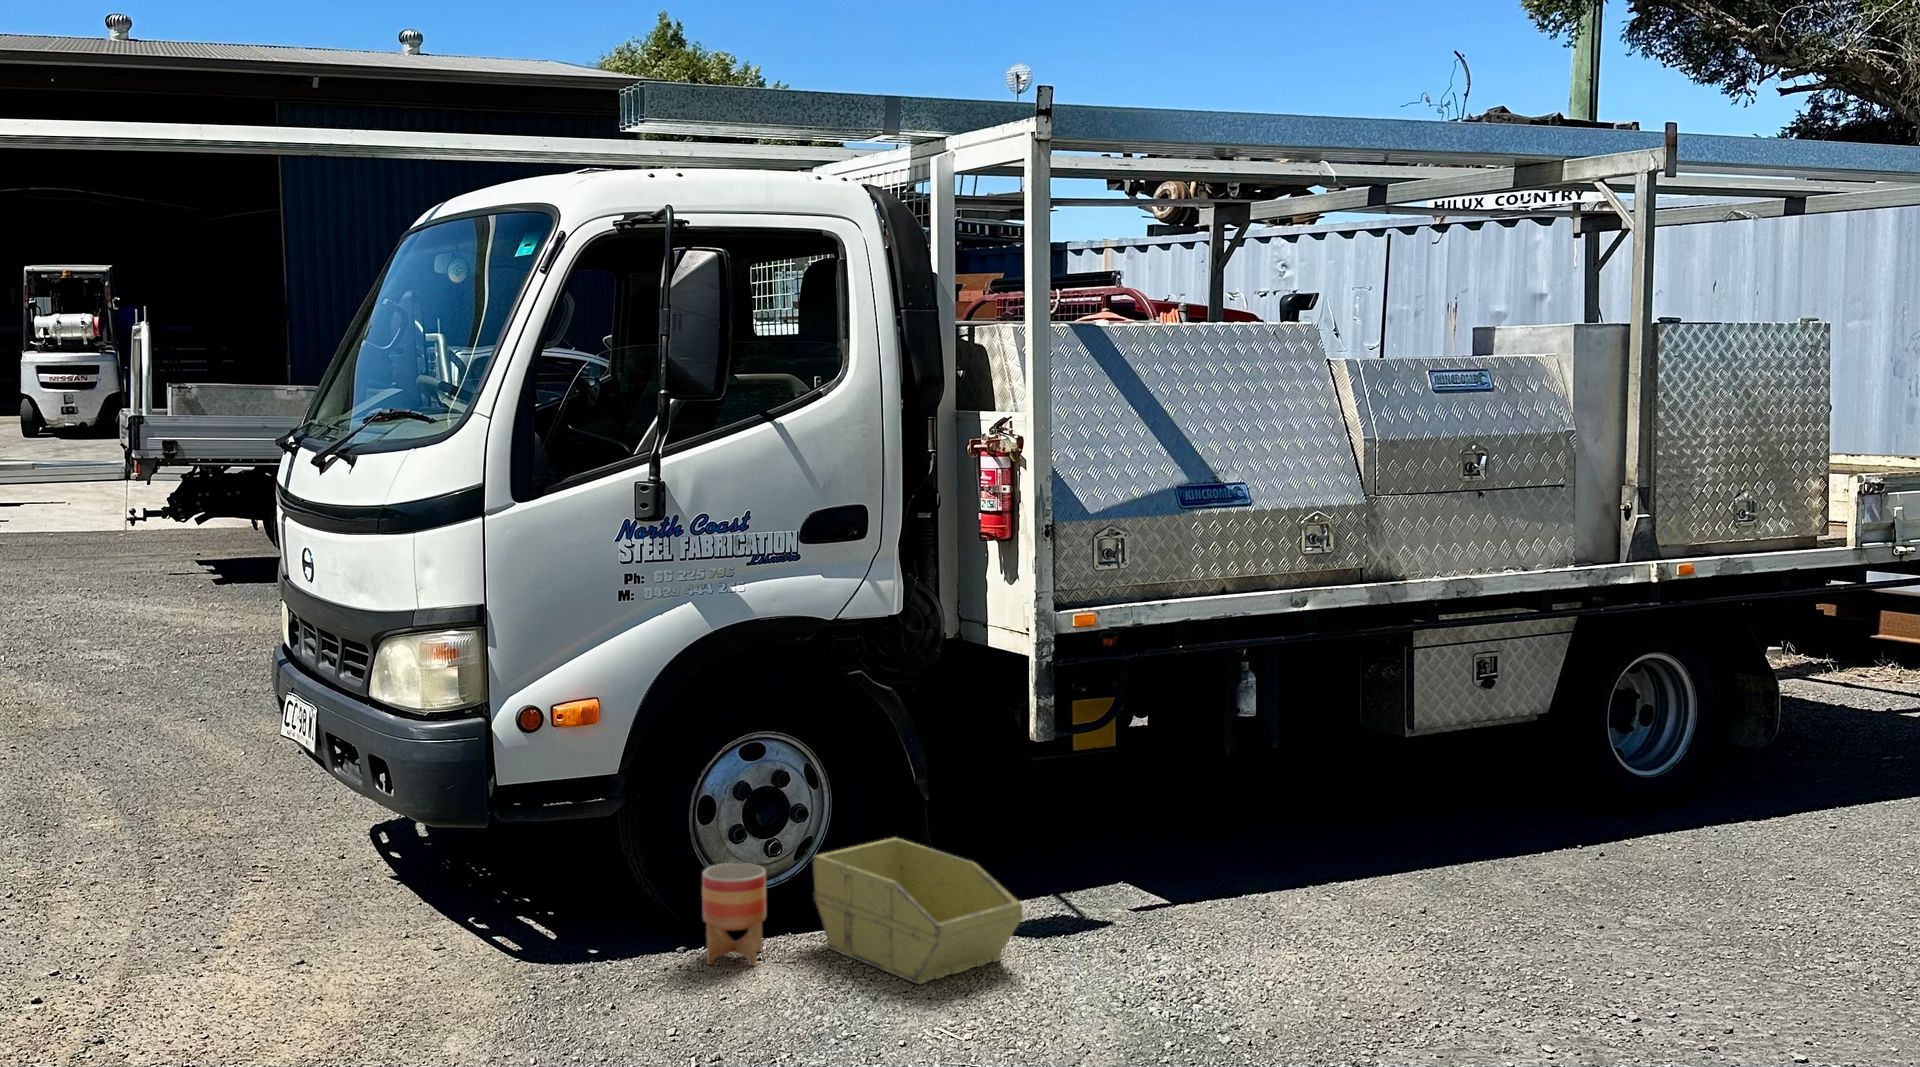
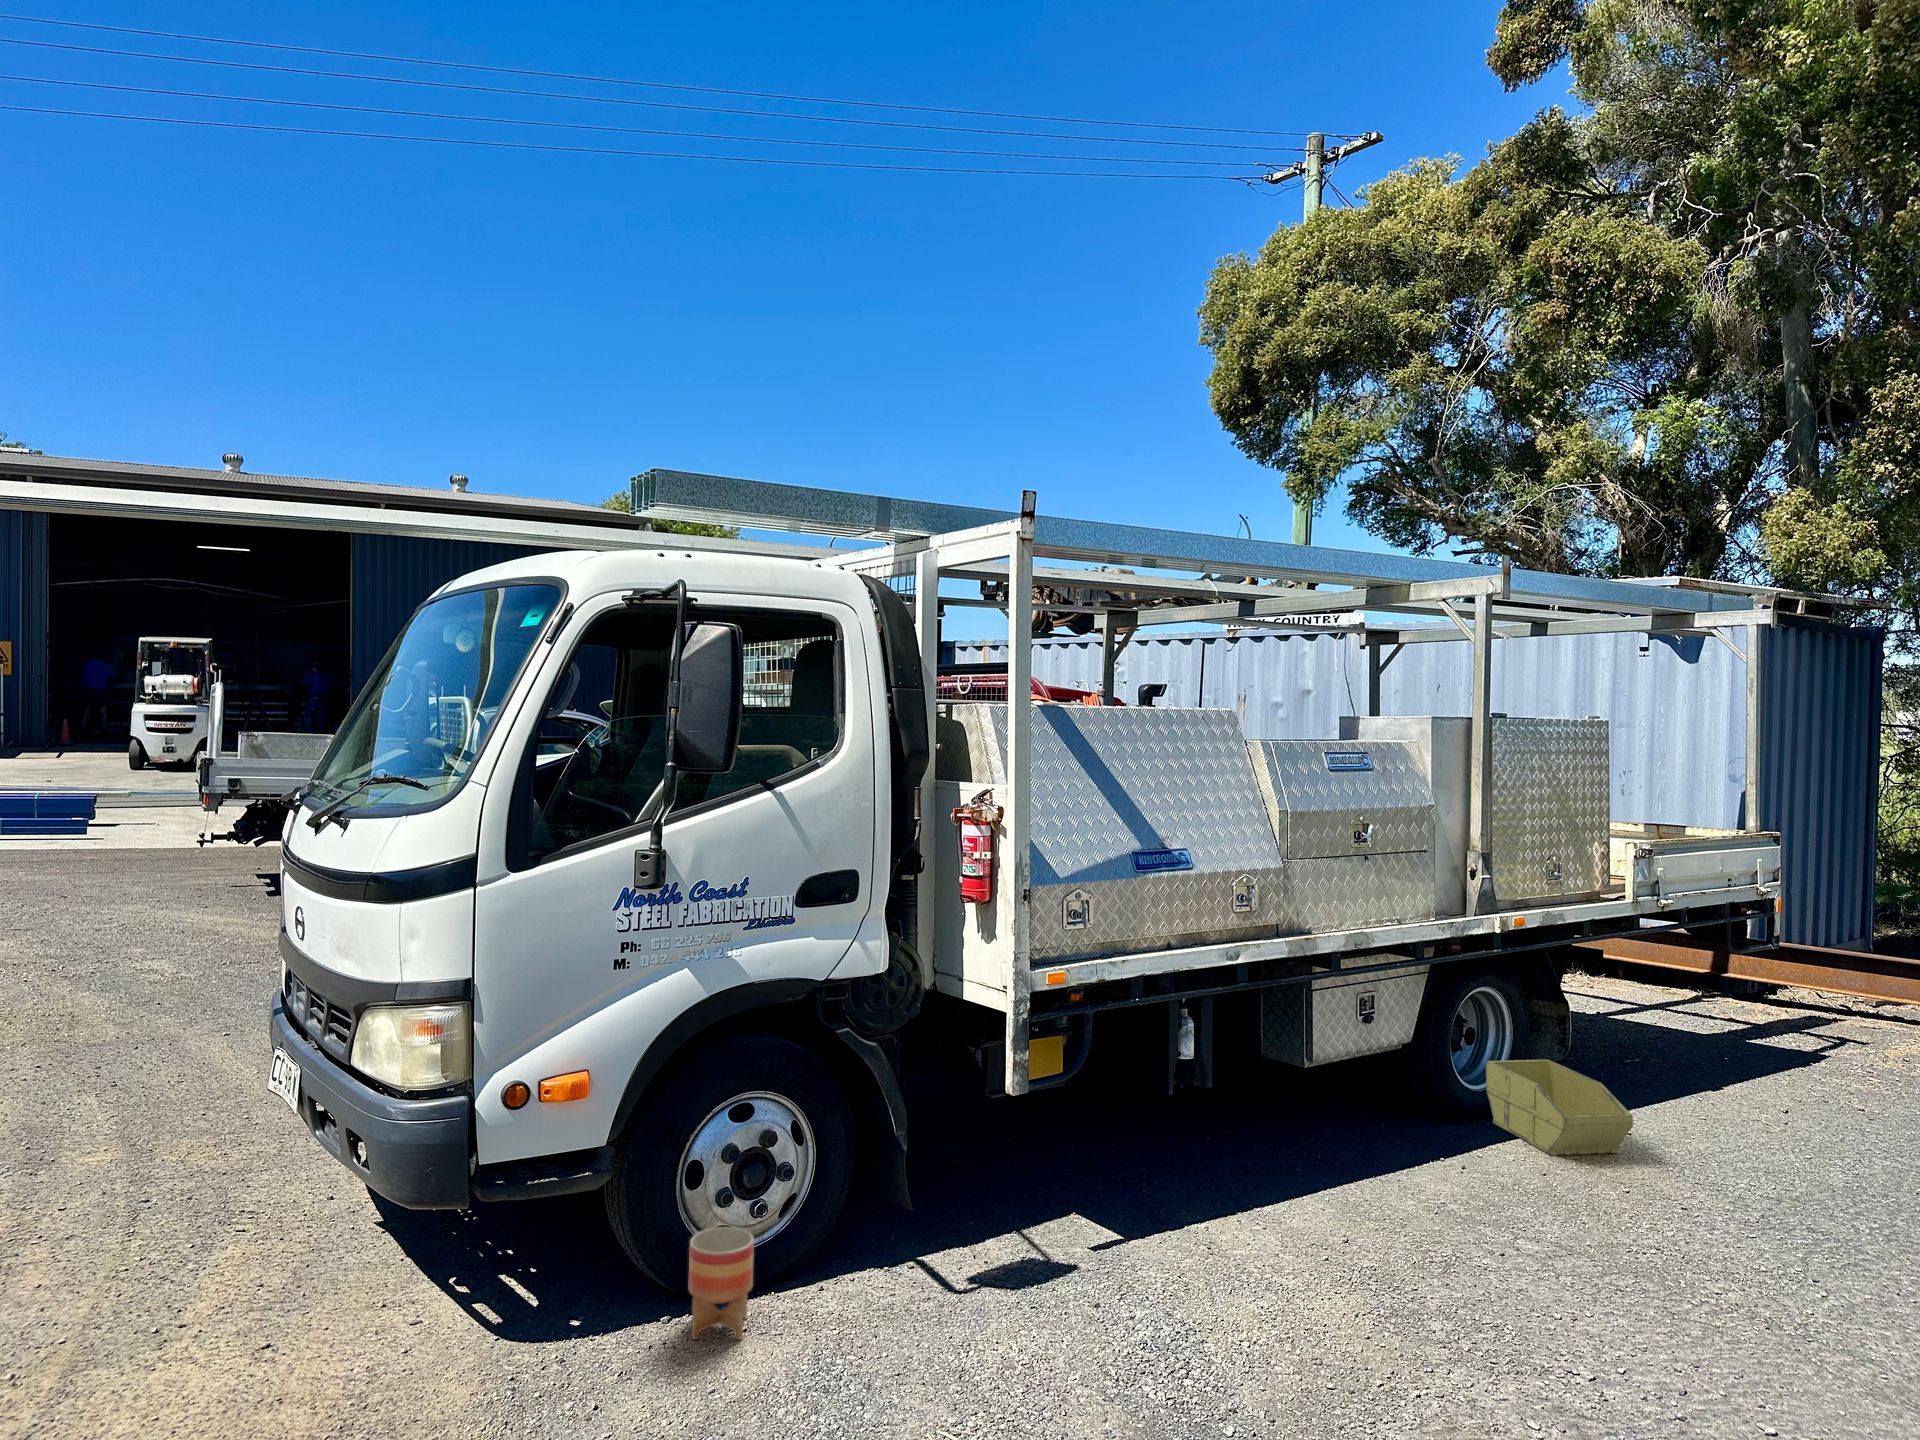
storage bin: present [813,838,1022,984] -> present [1485,1060,1633,1155]

